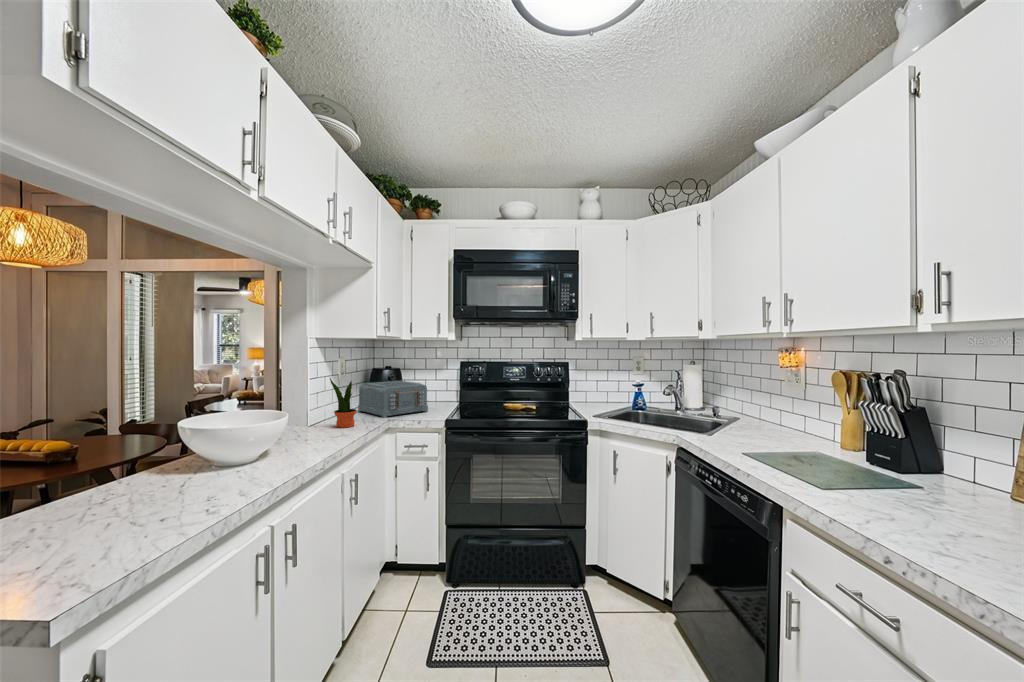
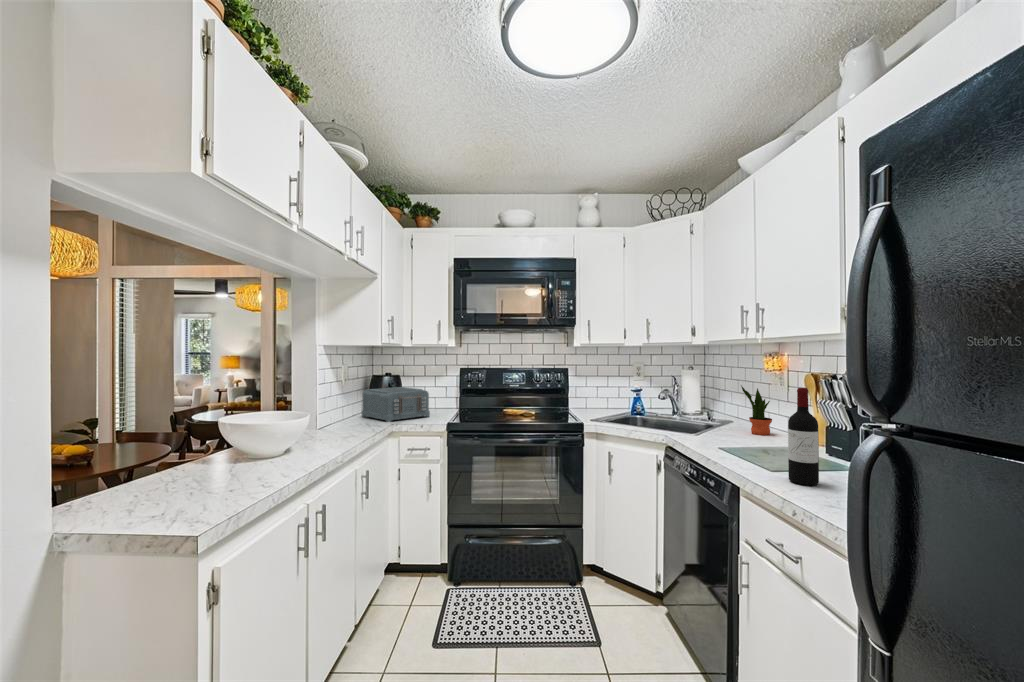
potted plant: present [330,378,356,428] -> present [741,386,772,435]
wine bottle: none [852,392,895,513] -> present [788,388,819,485]

